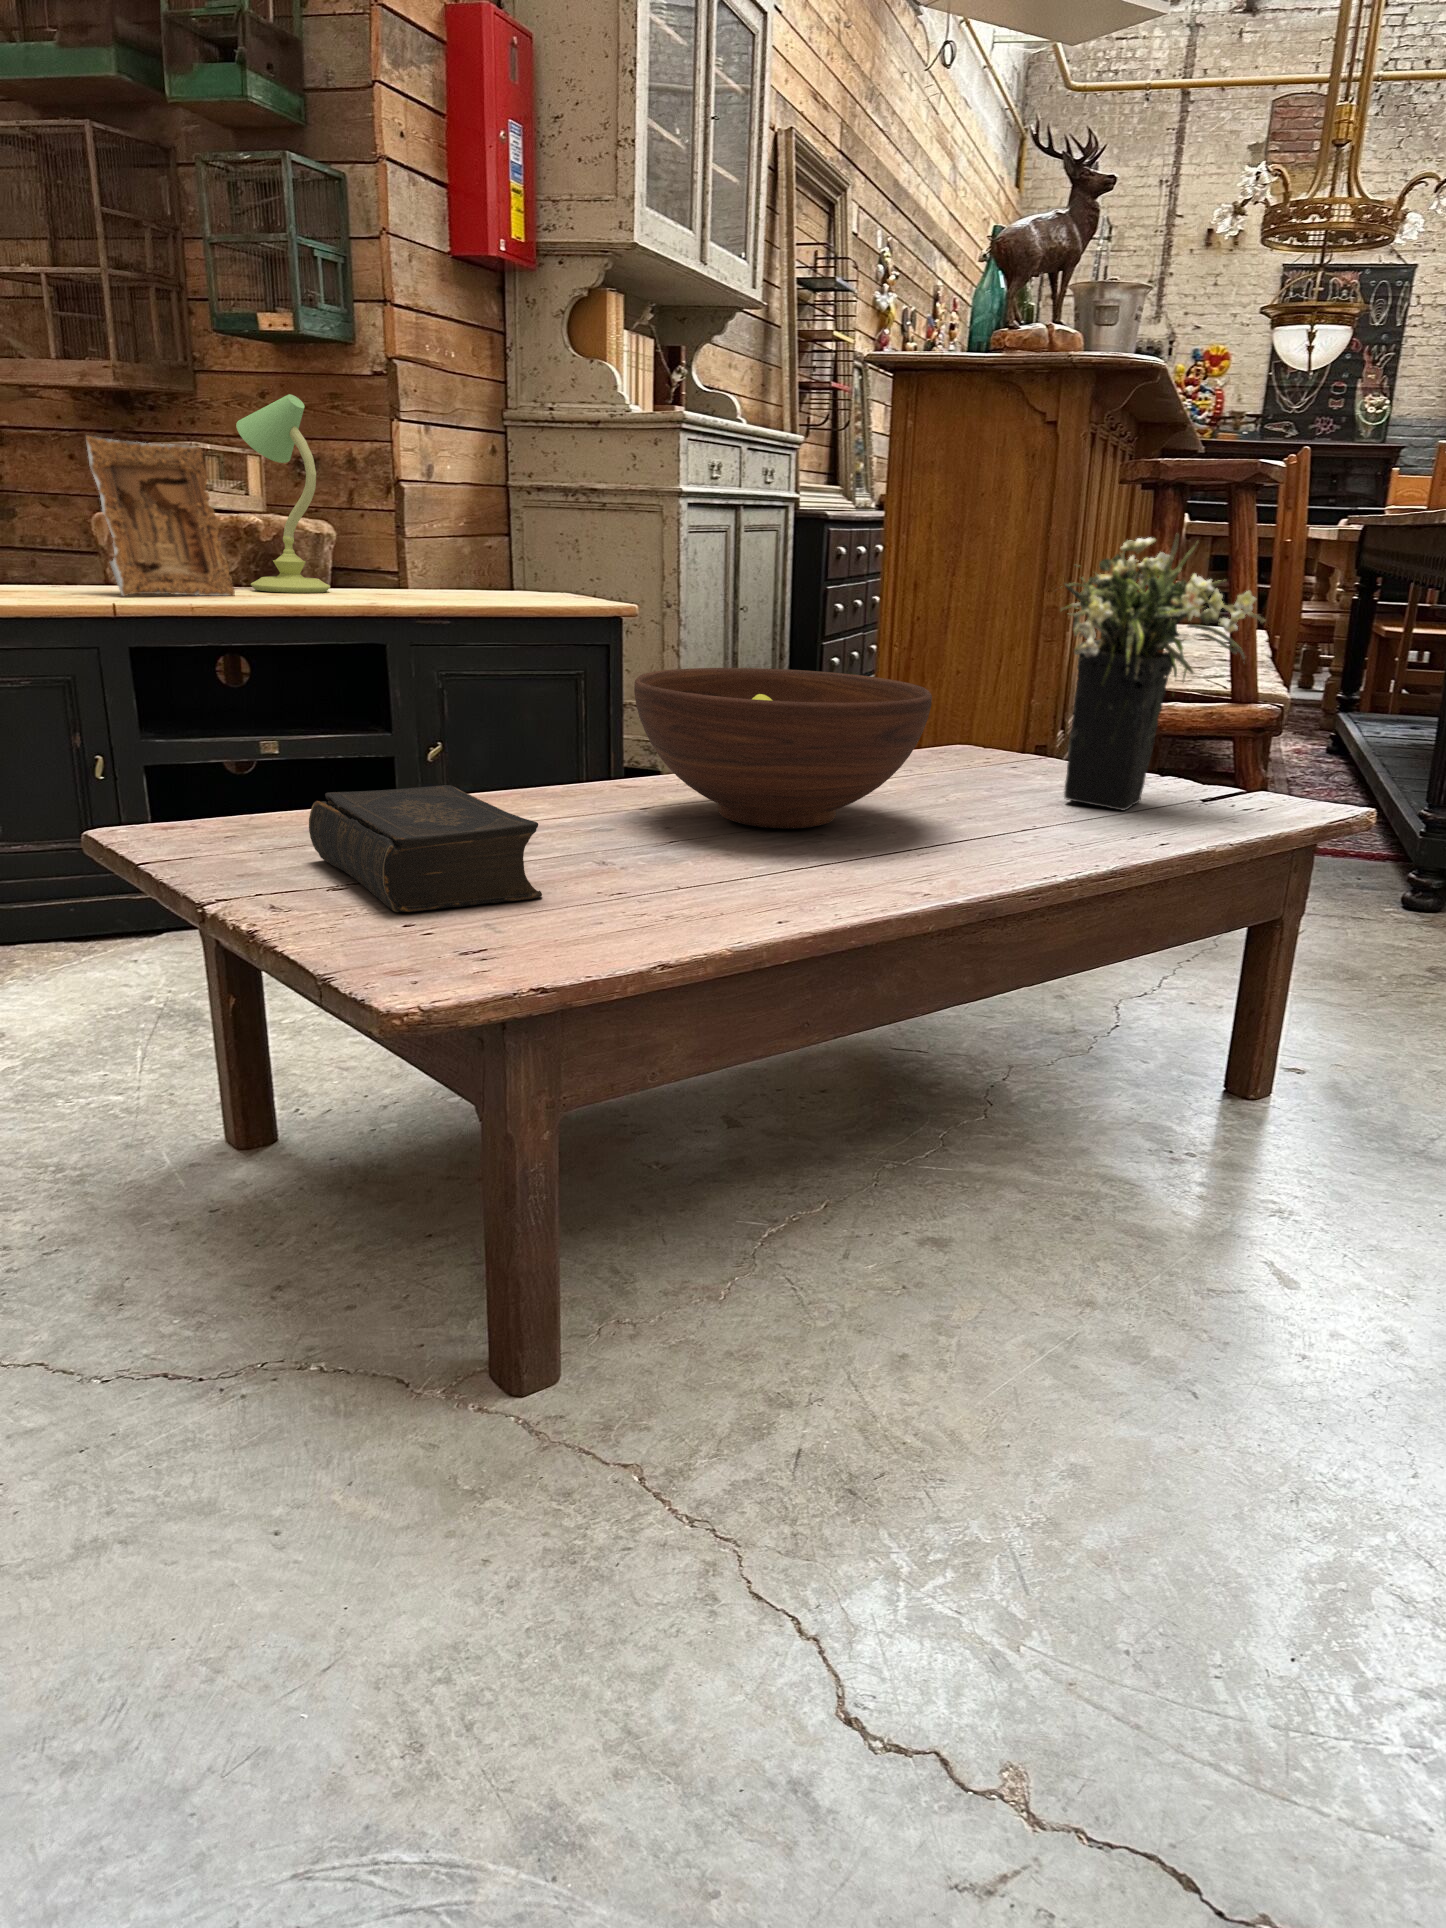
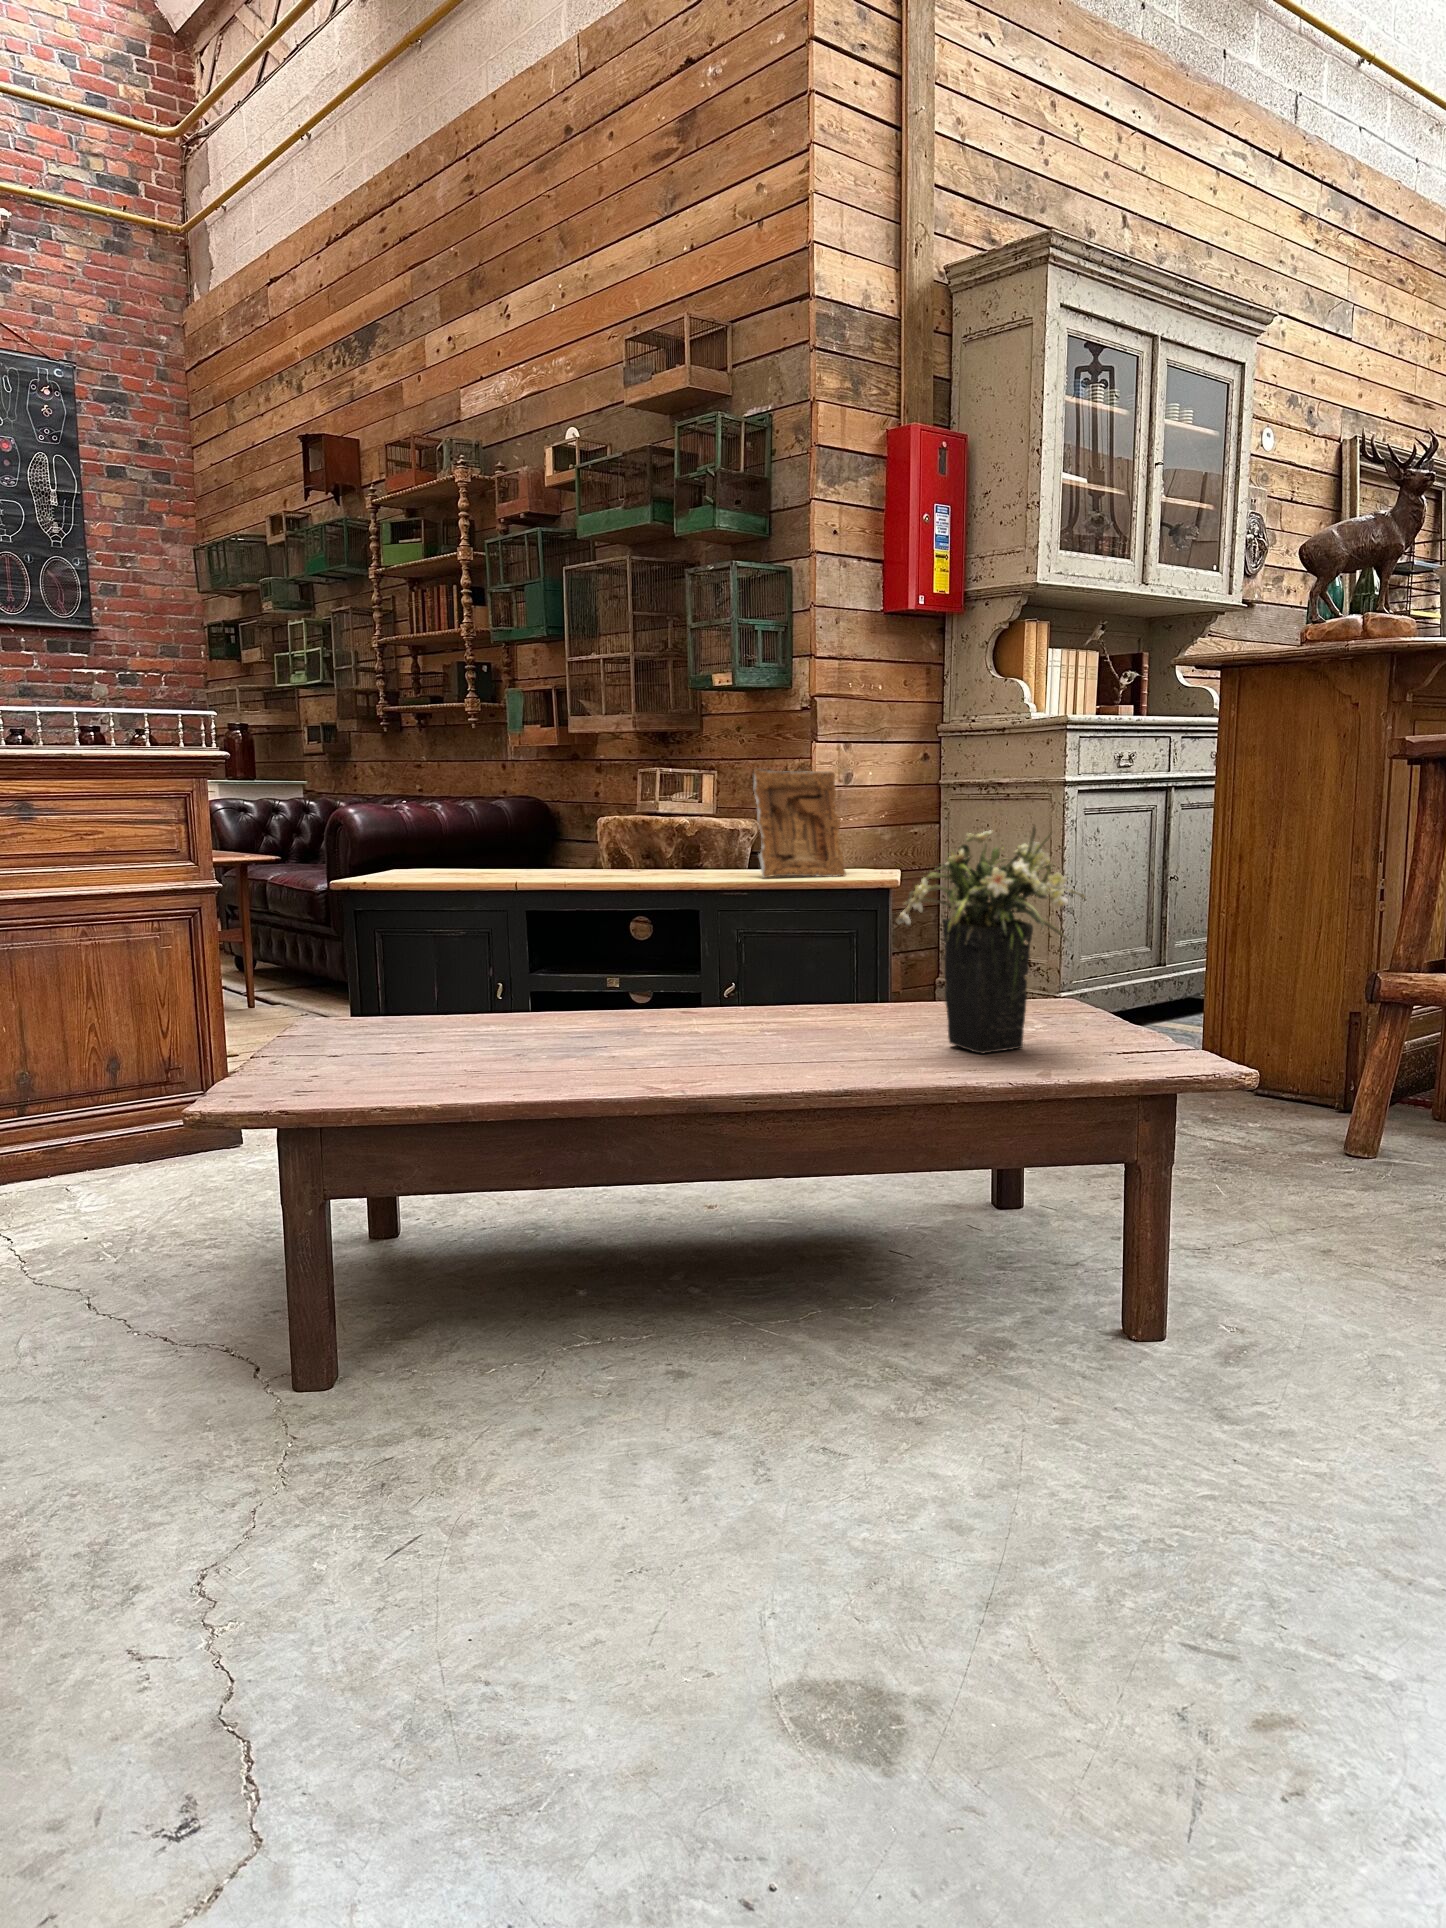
table lamp: present [236,394,330,593] -> none [655,733,714,875]
picture frame: present [86,435,235,596] -> present [754,769,846,878]
fruit bowl: present [634,668,932,829] -> none [567,932,786,1049]
book: present [309,785,542,912] -> none [286,1005,425,1077]

